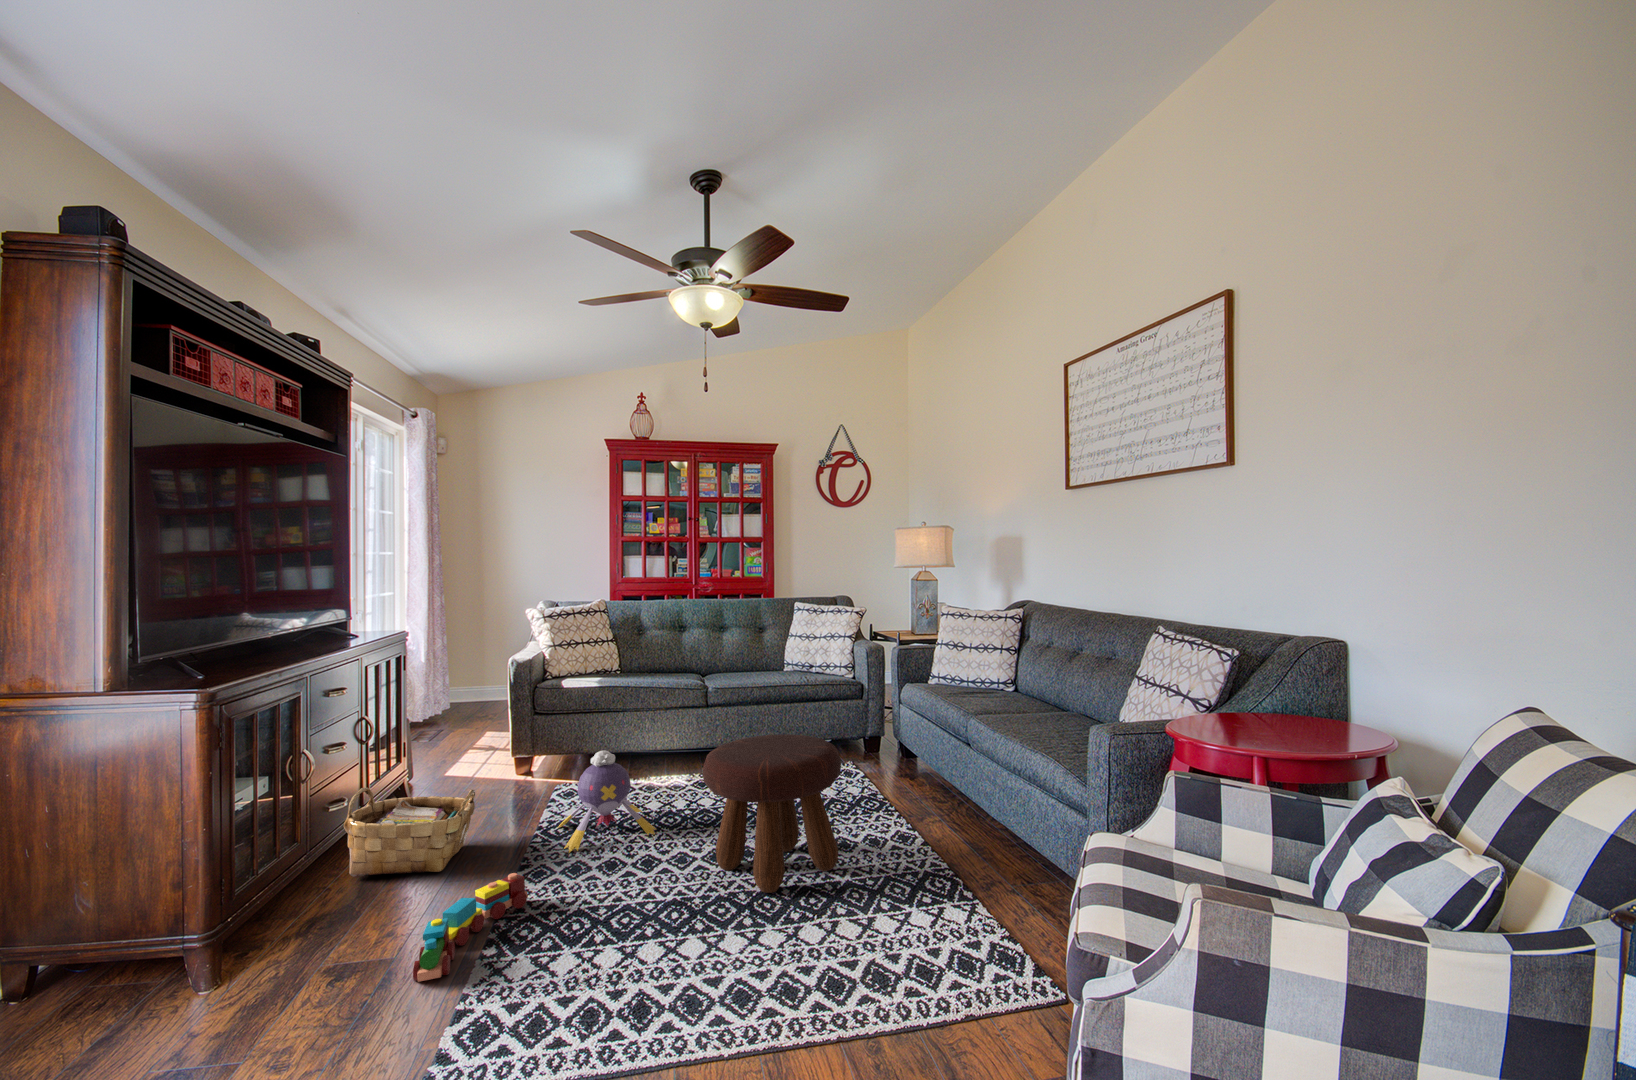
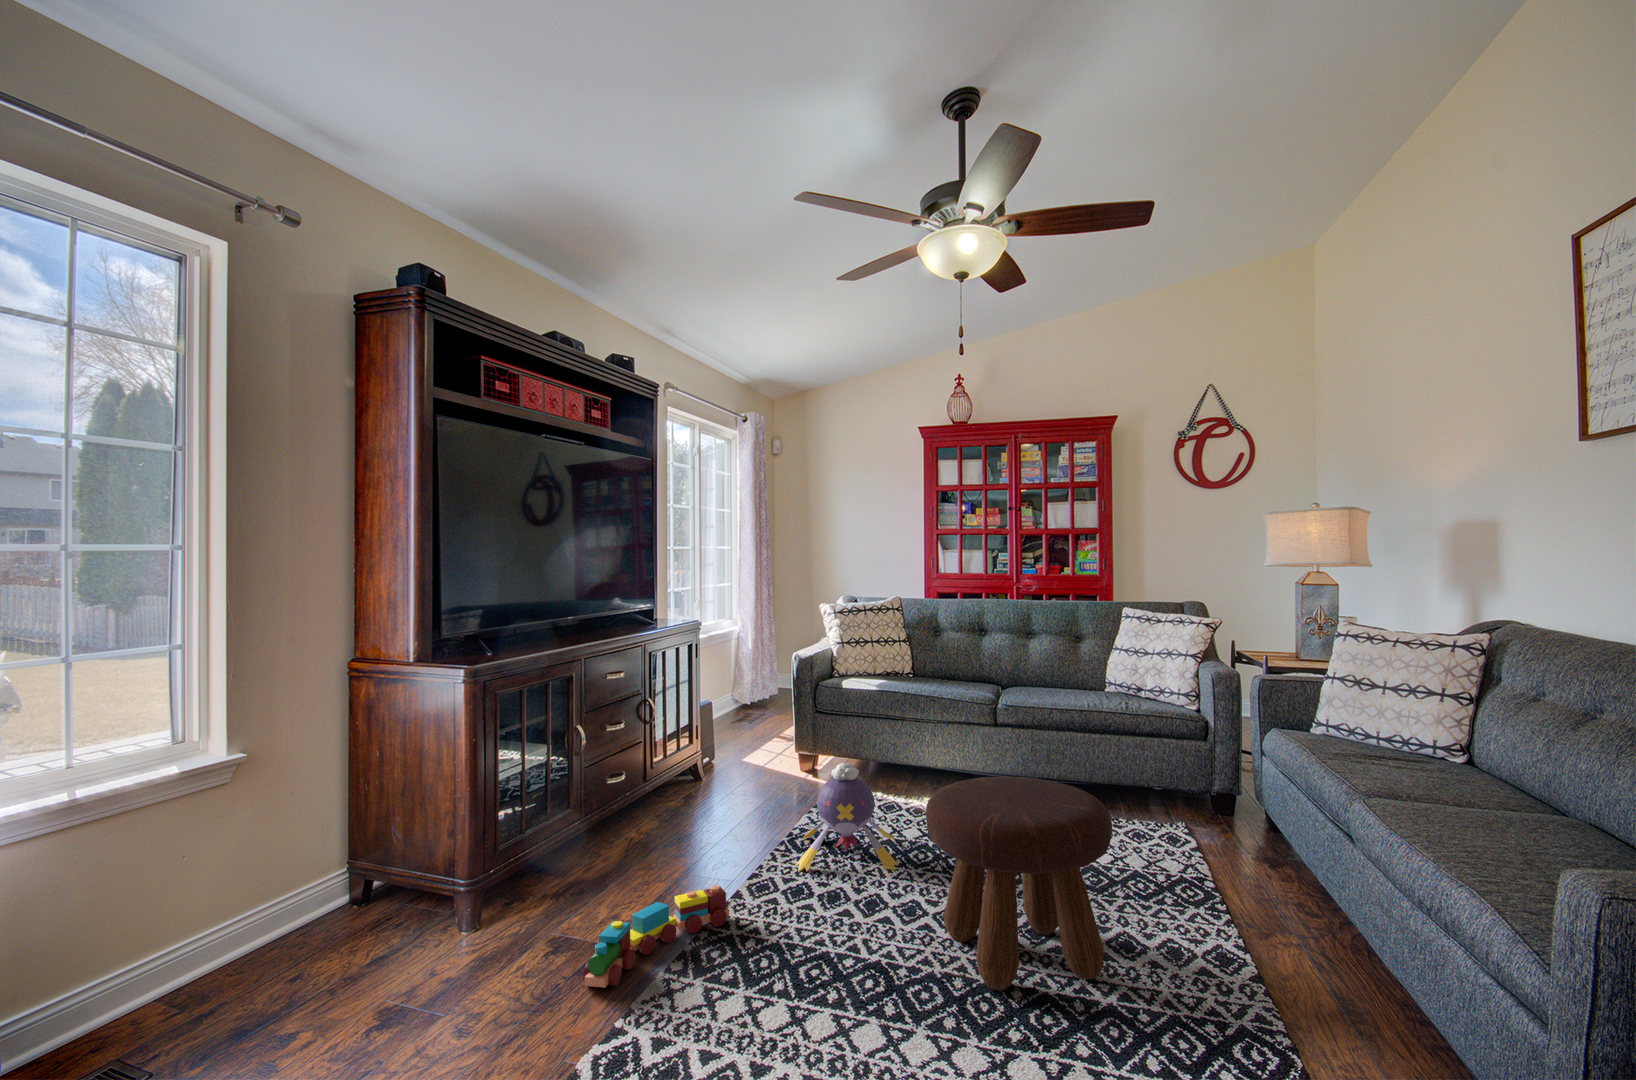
woven basket: present [344,787,475,876] -> none [599,764,718,863]

